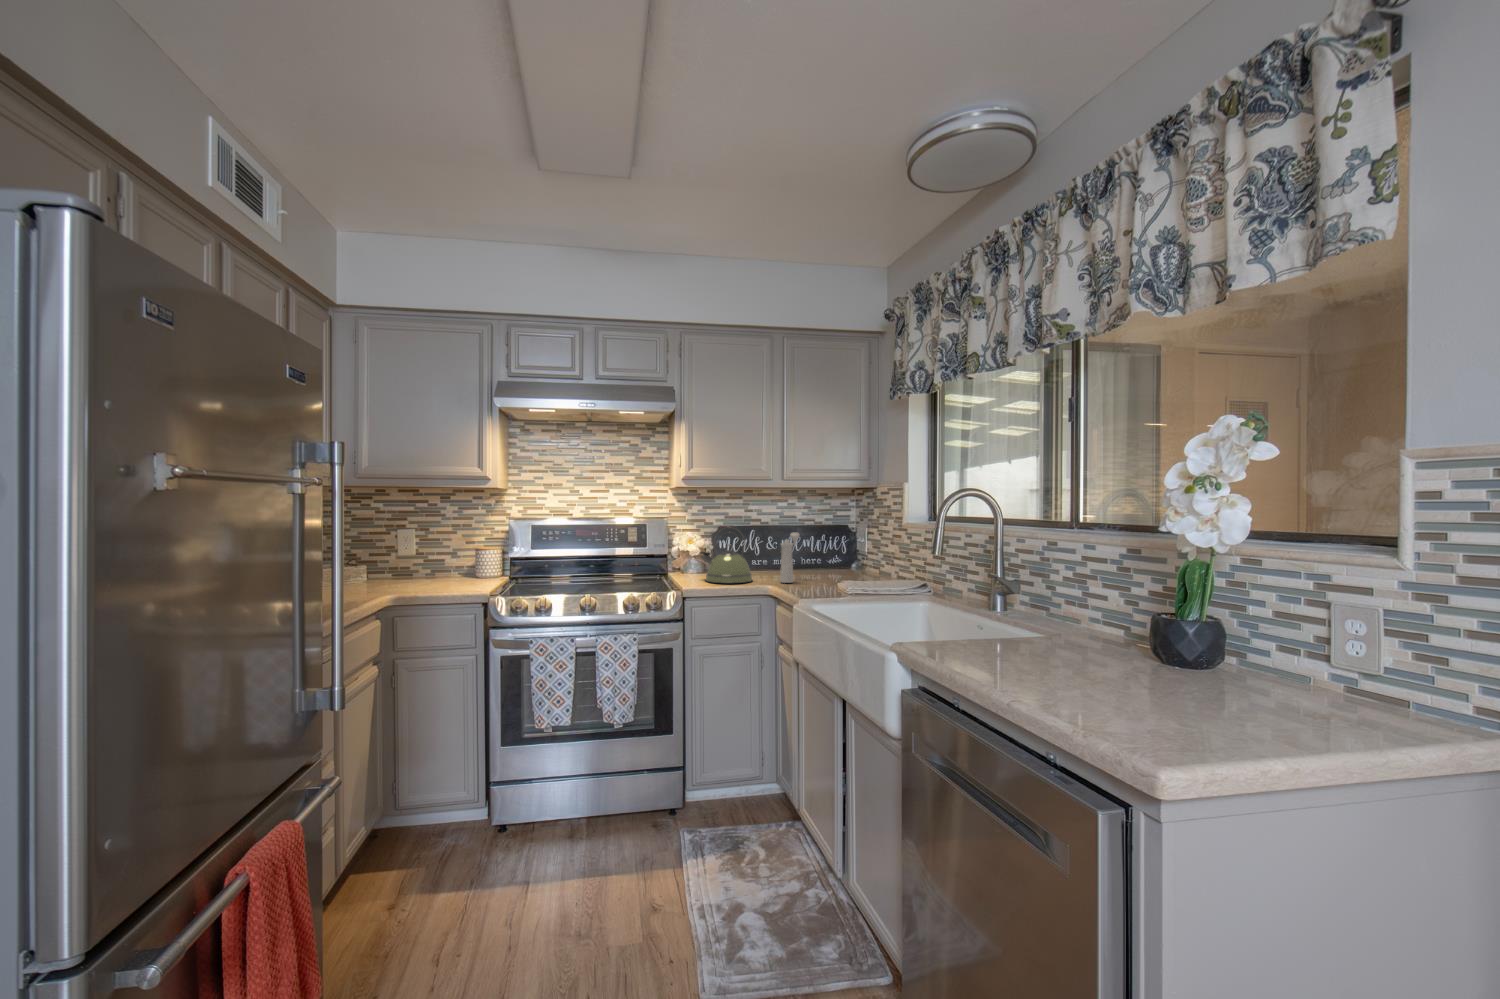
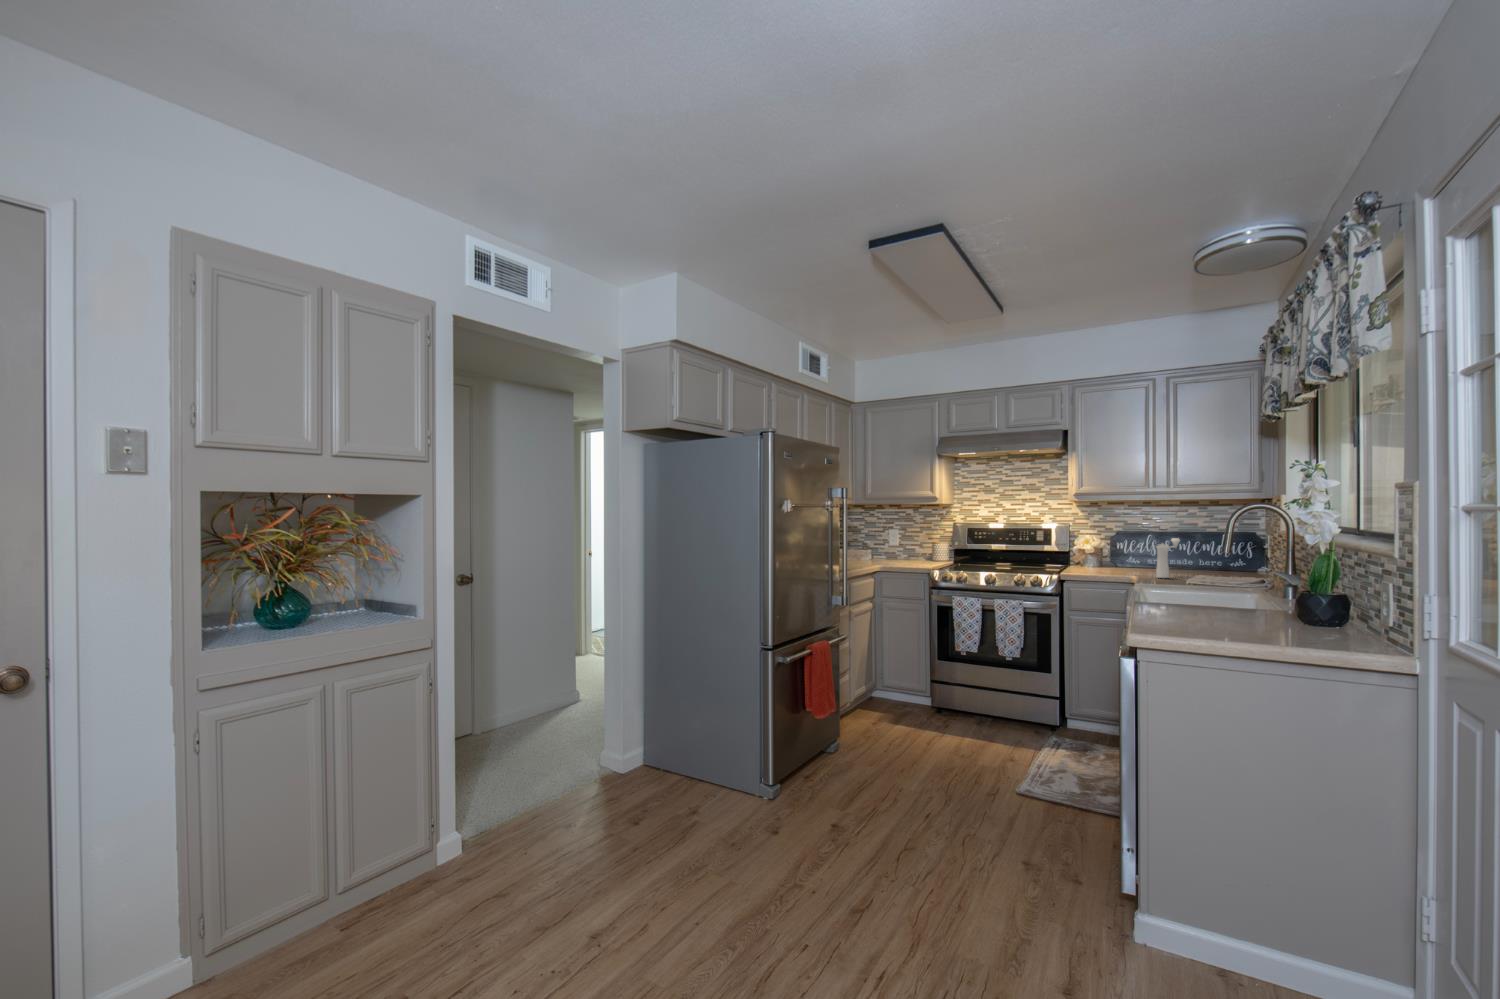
kettle: present [700,530,752,583] -> none [1088,532,1134,575]

